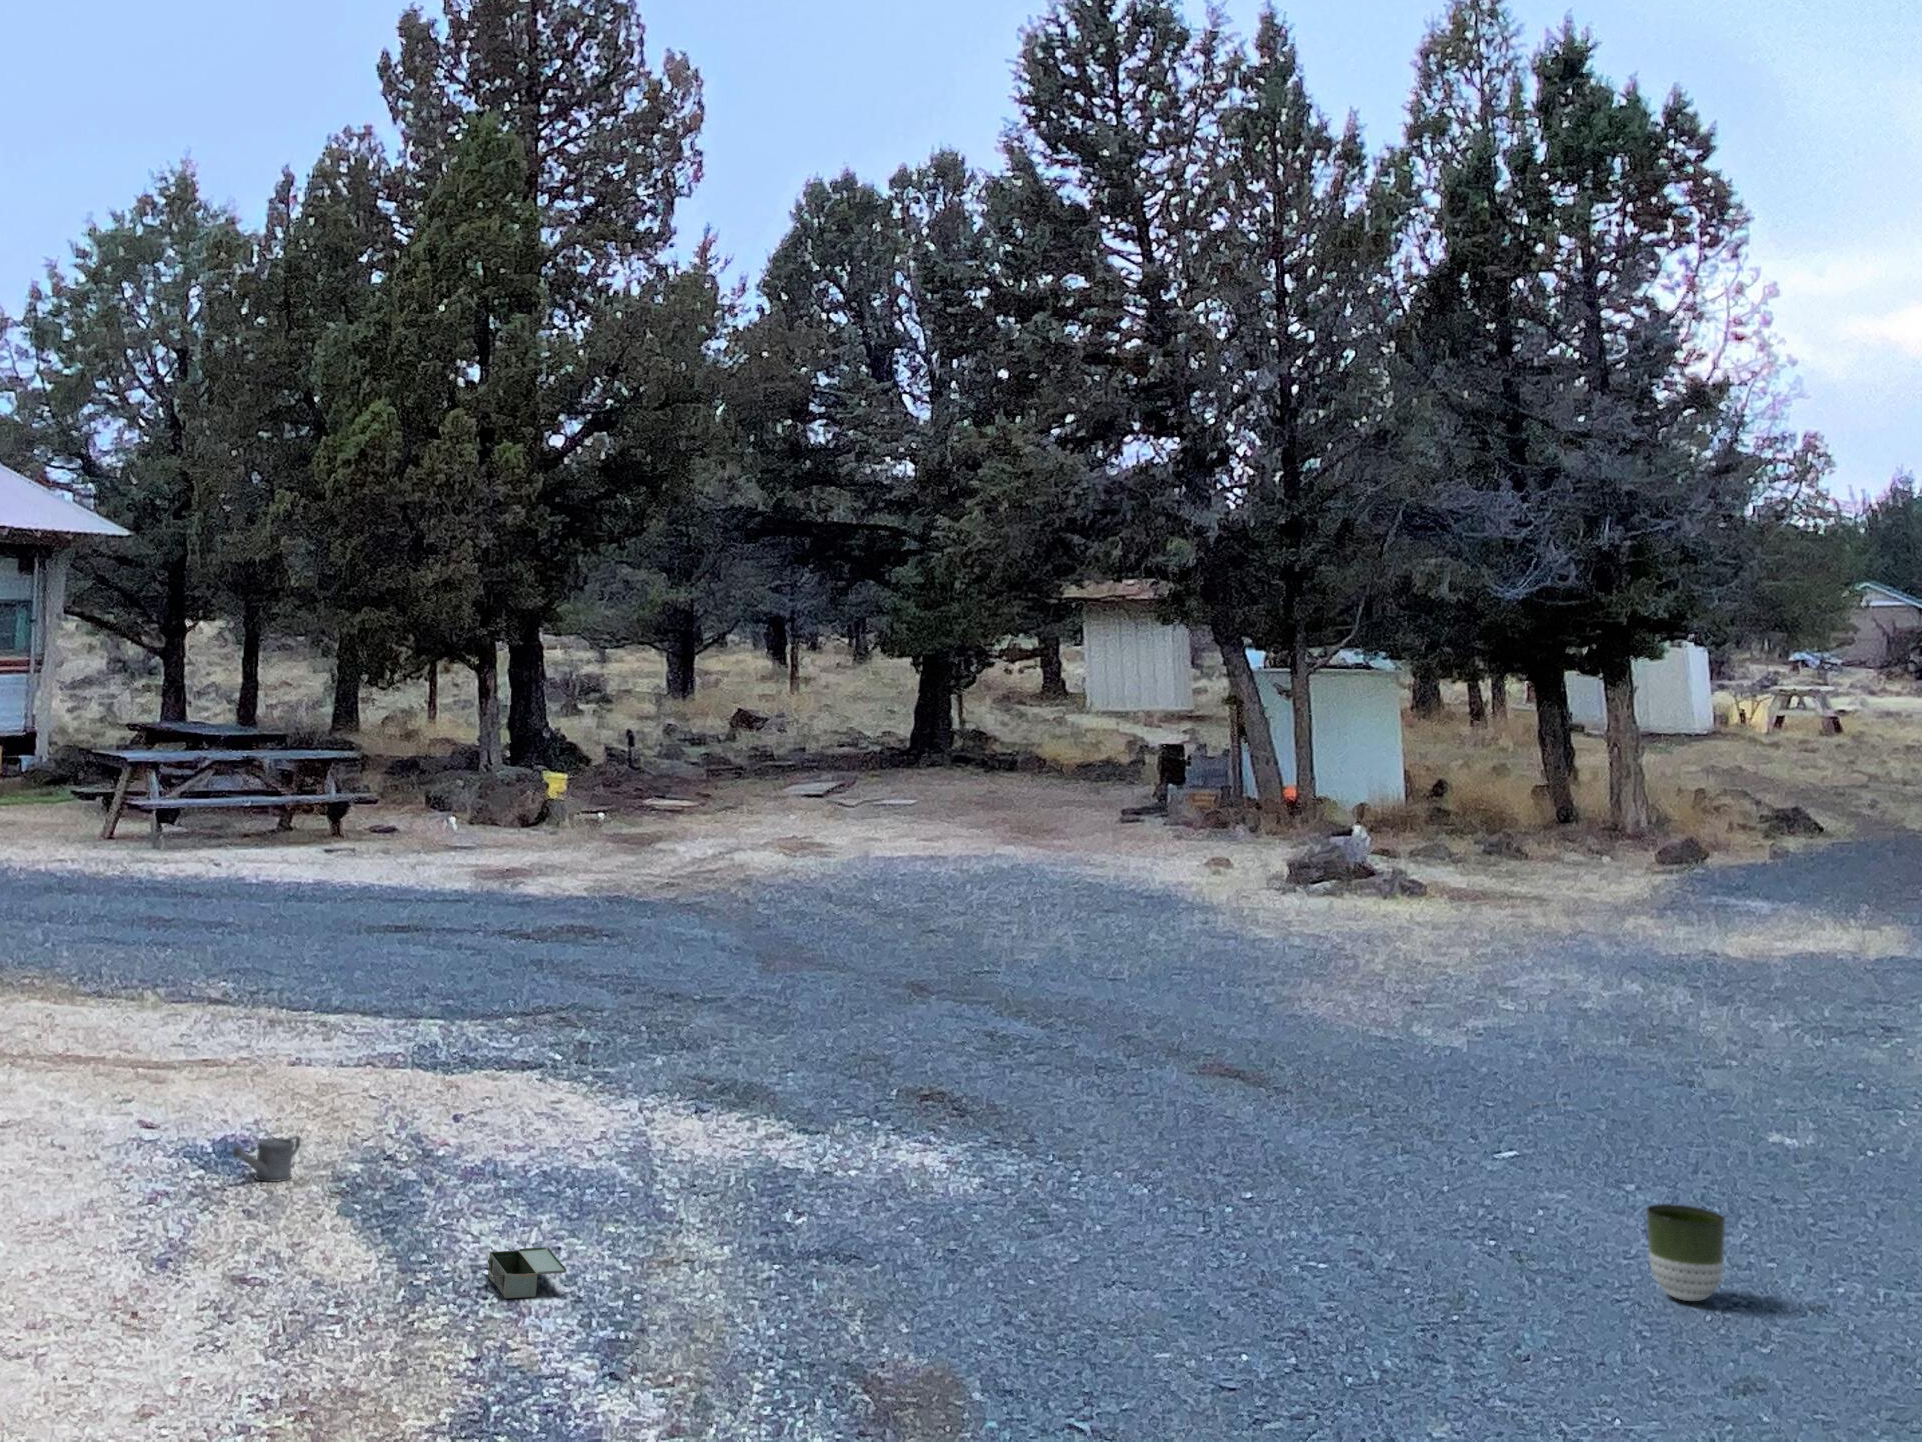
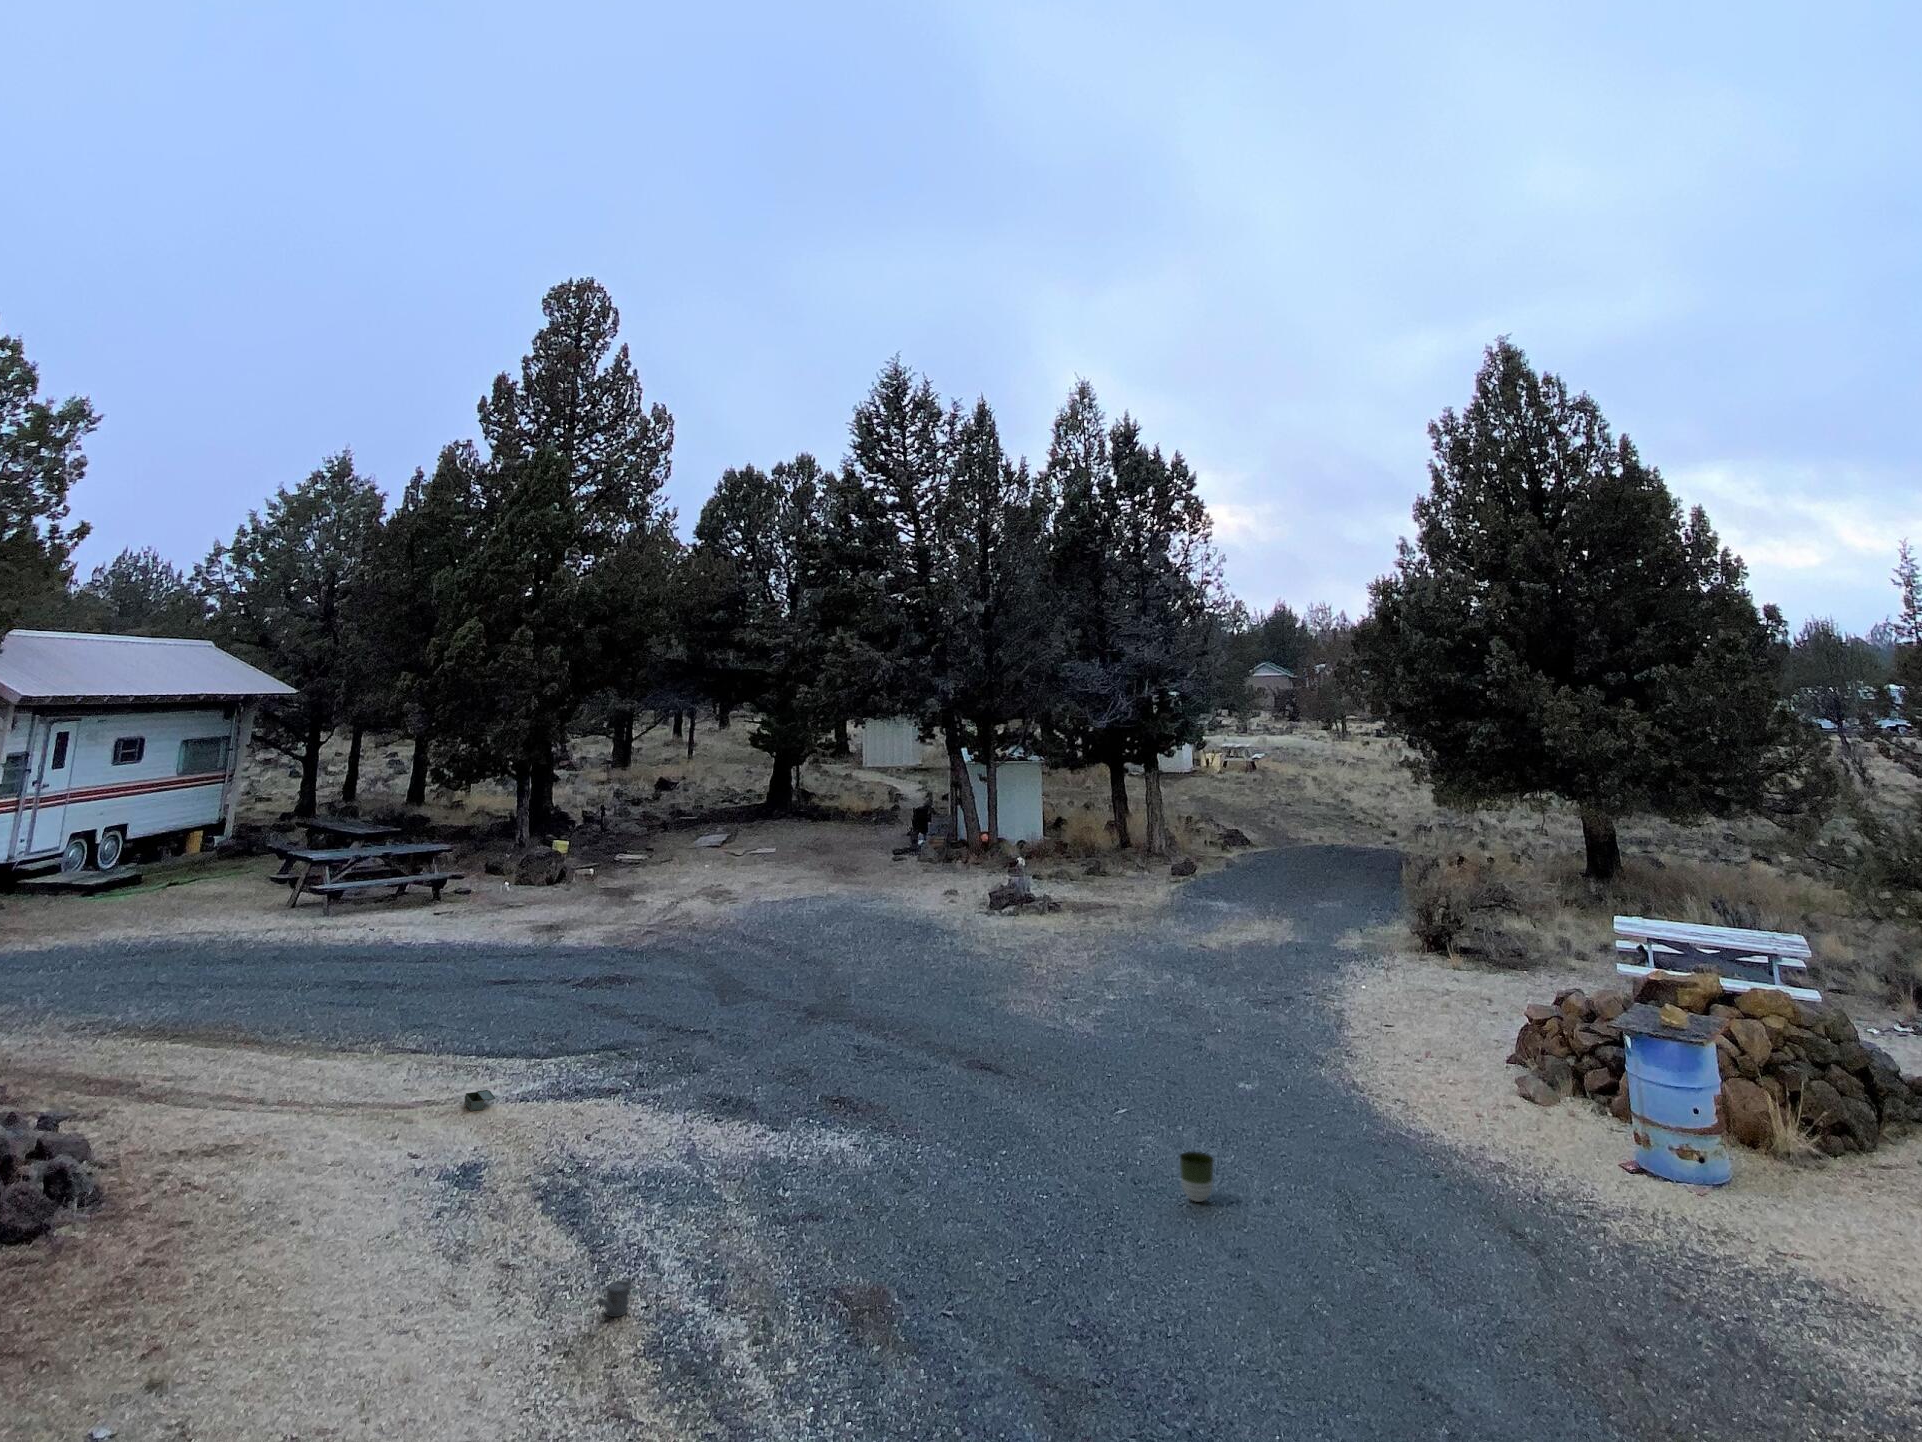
watering can: present [232,1136,300,1182] -> present [597,1277,631,1317]
toolbox: present [488,1247,566,1298] -> present [465,1090,495,1111]

